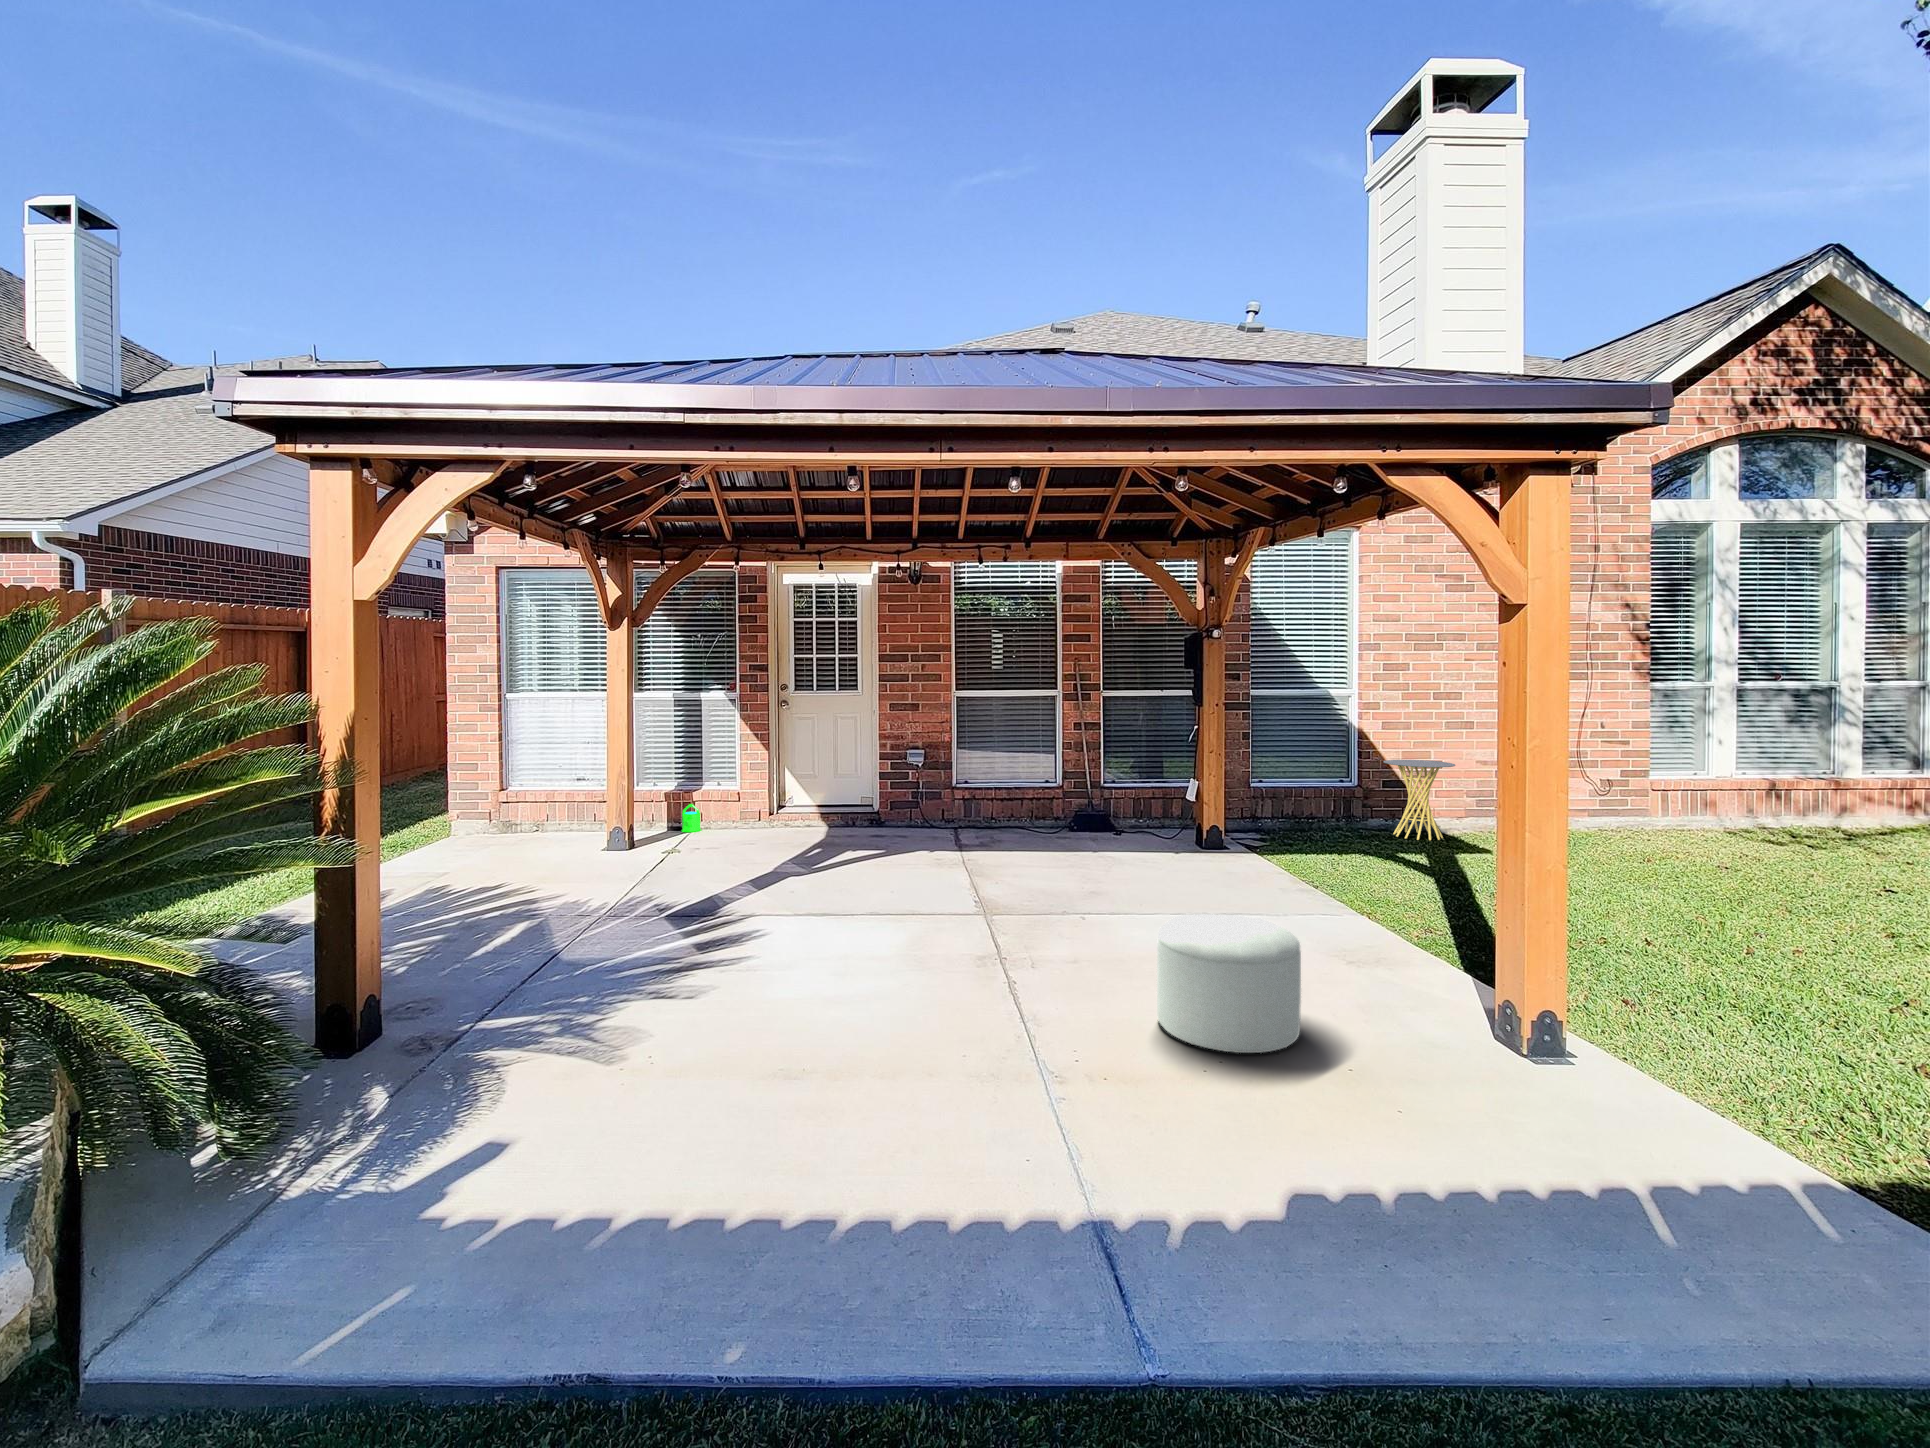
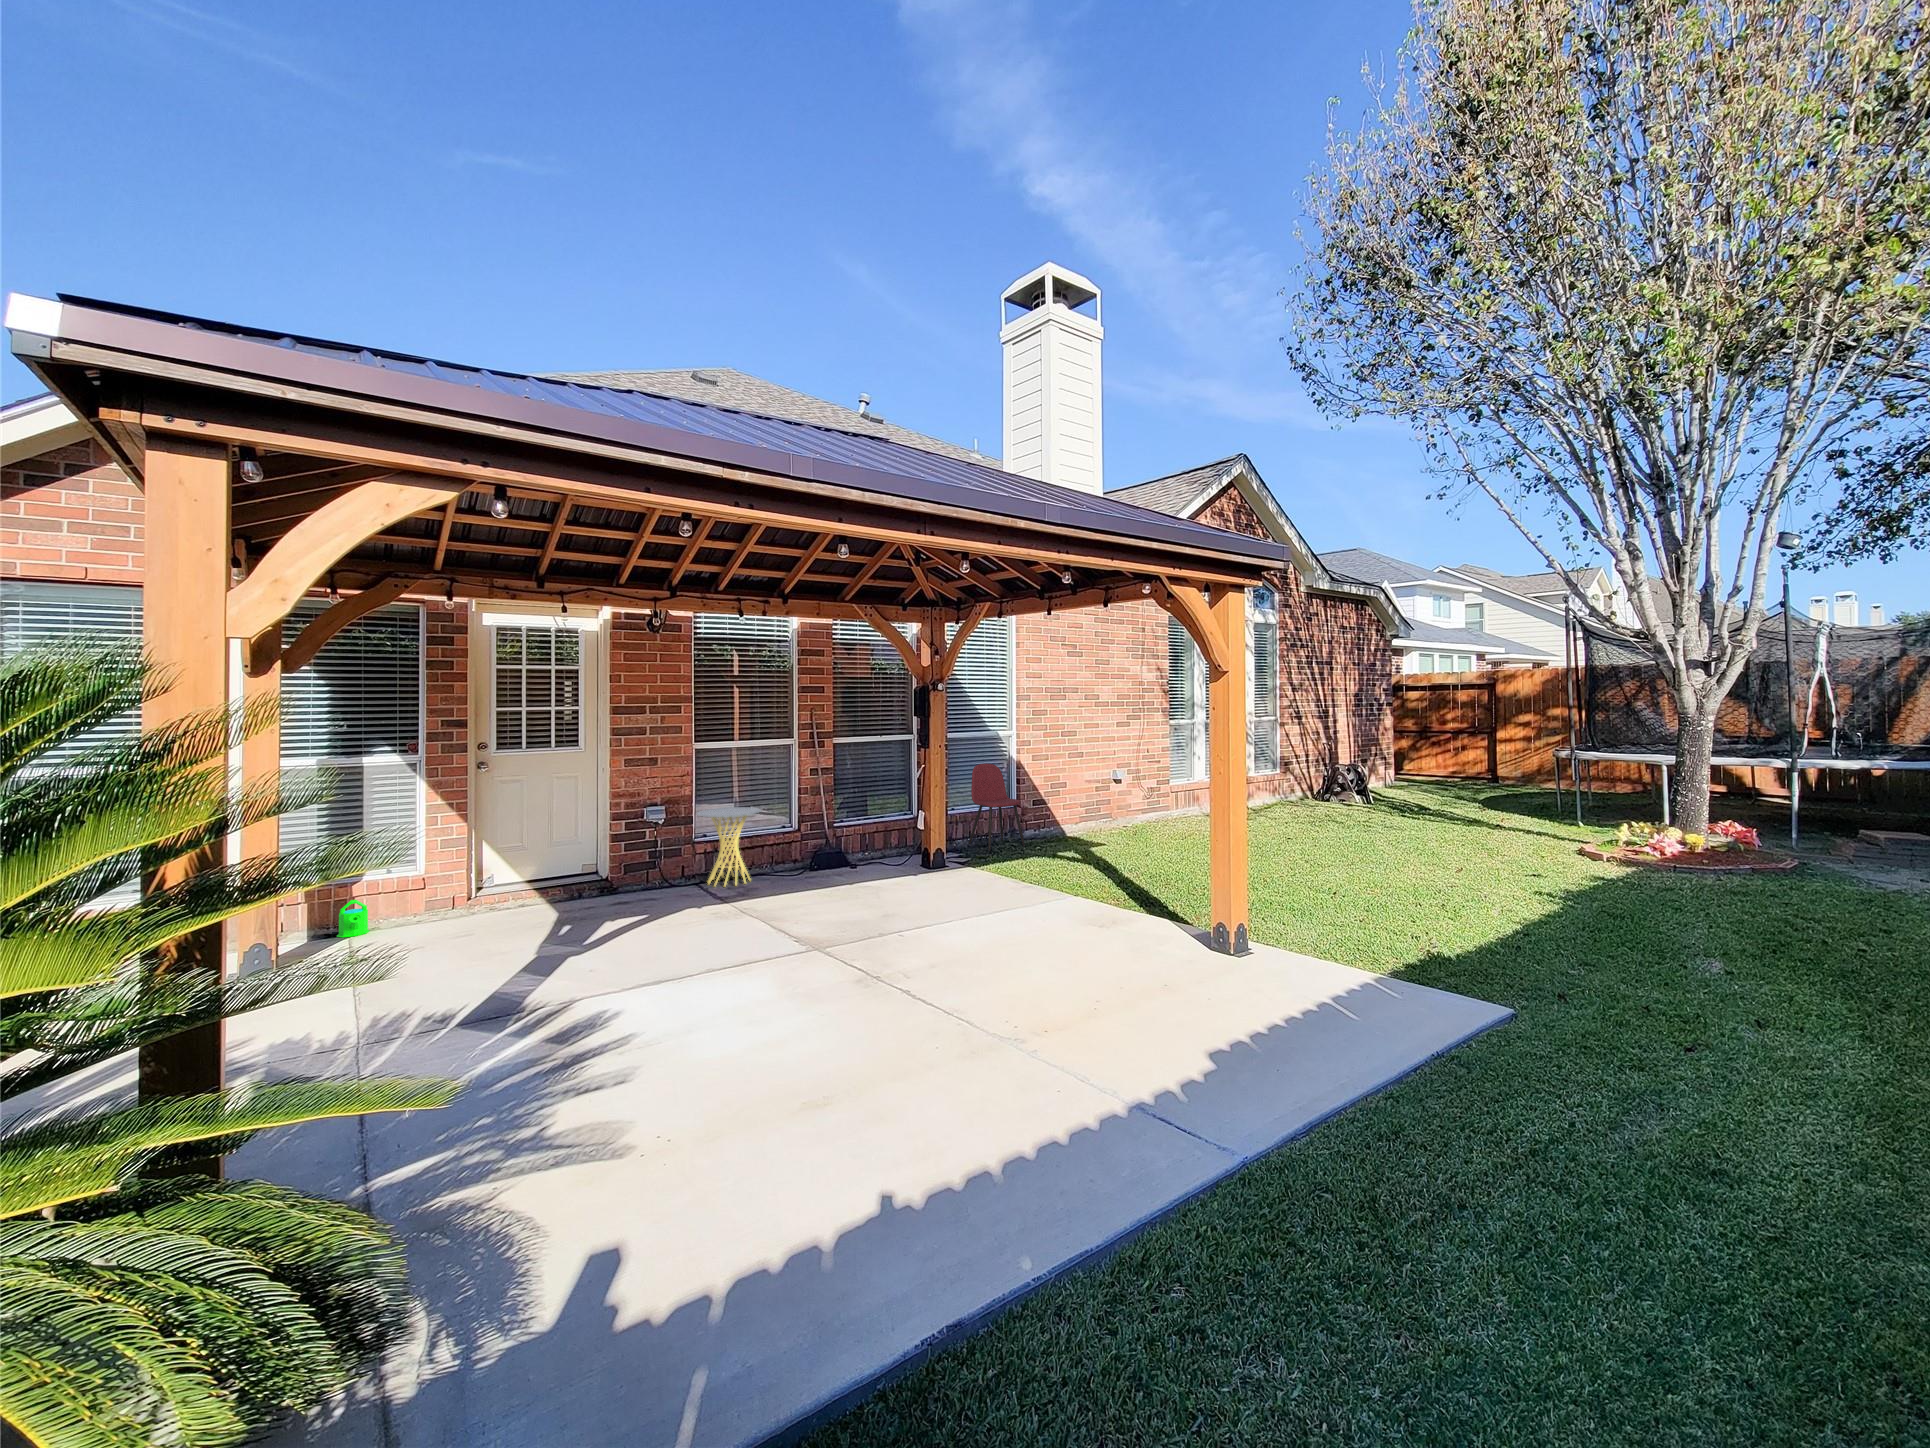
dining chair: none [1279,733,1349,842] -> present [969,764,1025,851]
side table: present [1383,760,1455,840] -> present [697,807,761,886]
ottoman: present [1157,914,1301,1053] -> none [1091,931,1202,1048]

